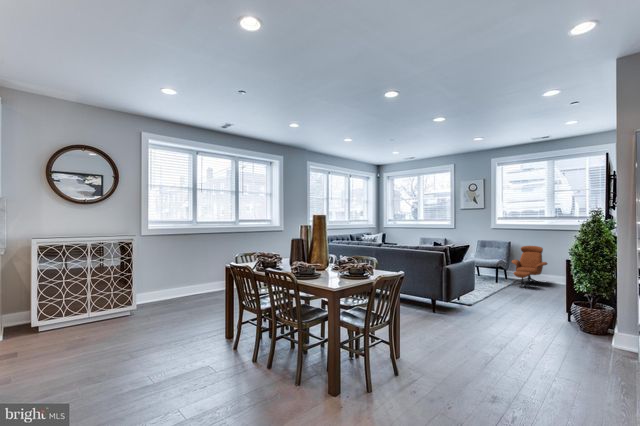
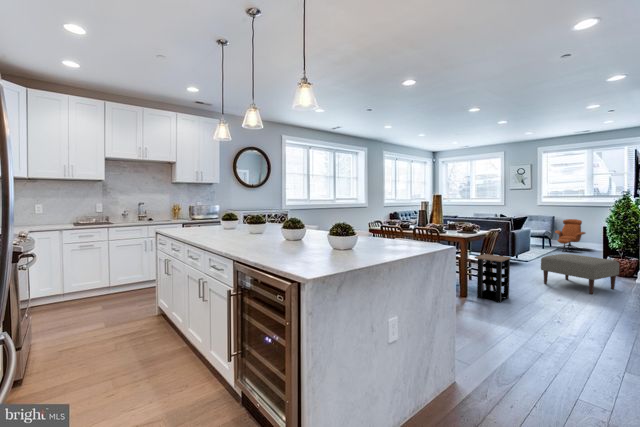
ottoman: none [474,305,590,382] -> present [541,254,619,294]
side table: none [349,314,410,413] -> present [475,254,511,302]

